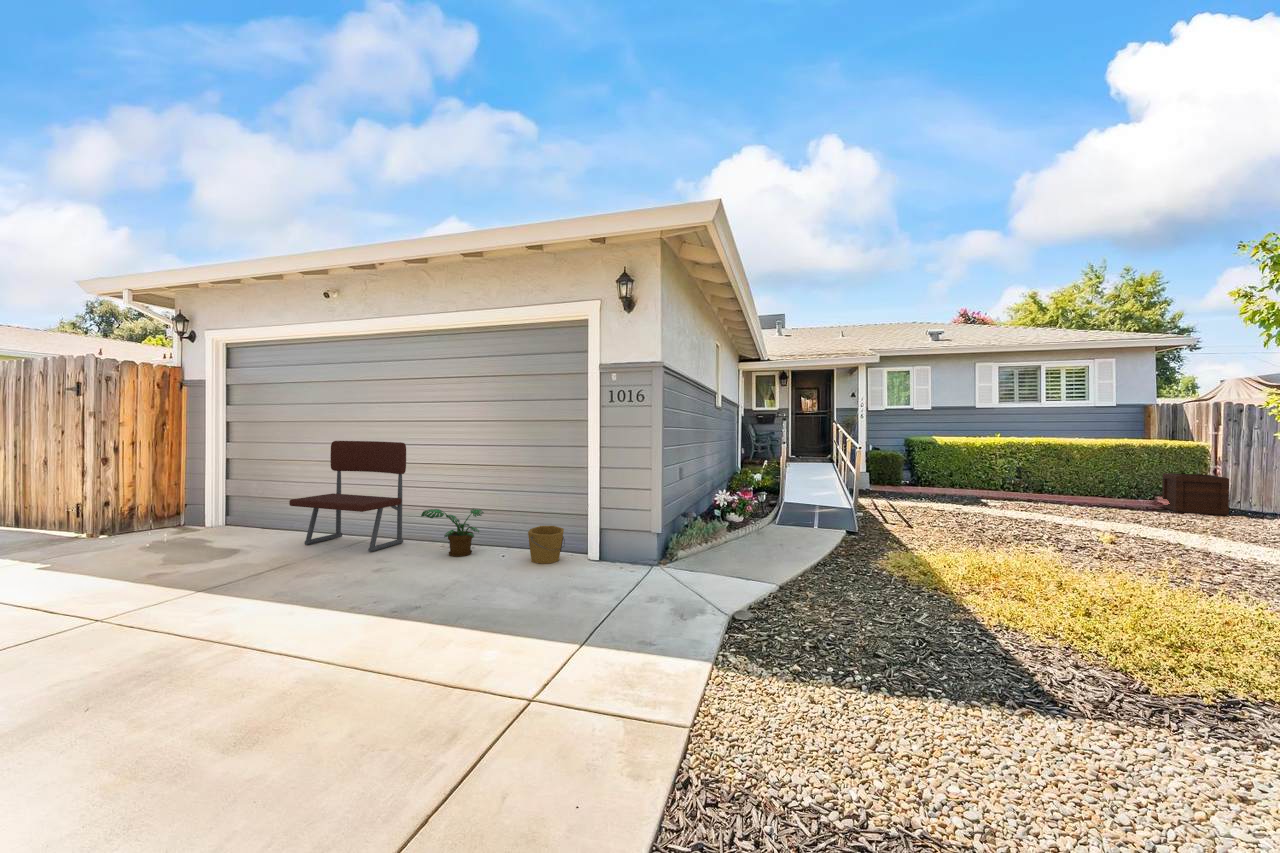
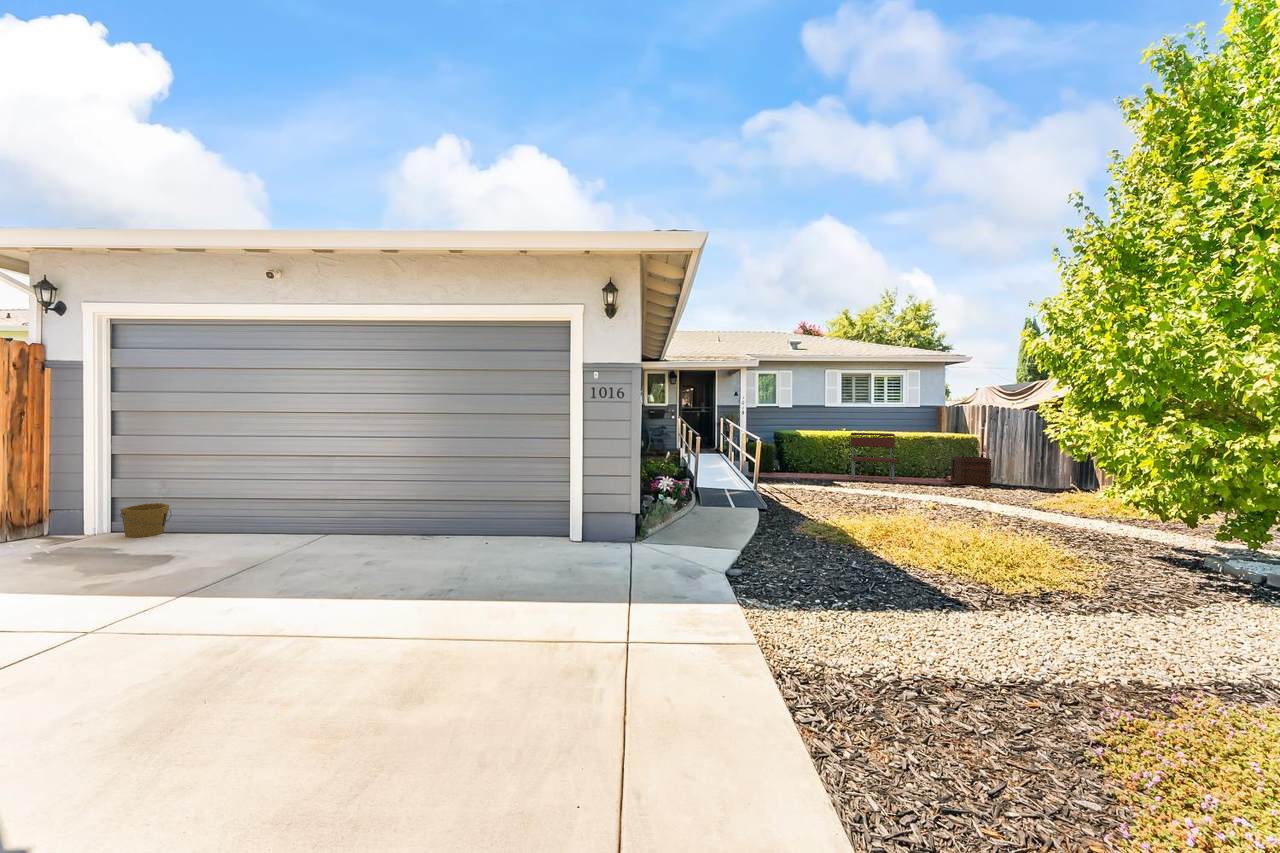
bench: present [289,441,406,552] -> present [850,433,898,480]
potted plant: present [421,509,484,556] -> none [399,498,459,545]
bucket: present [528,526,565,564] -> present [120,503,172,538]

